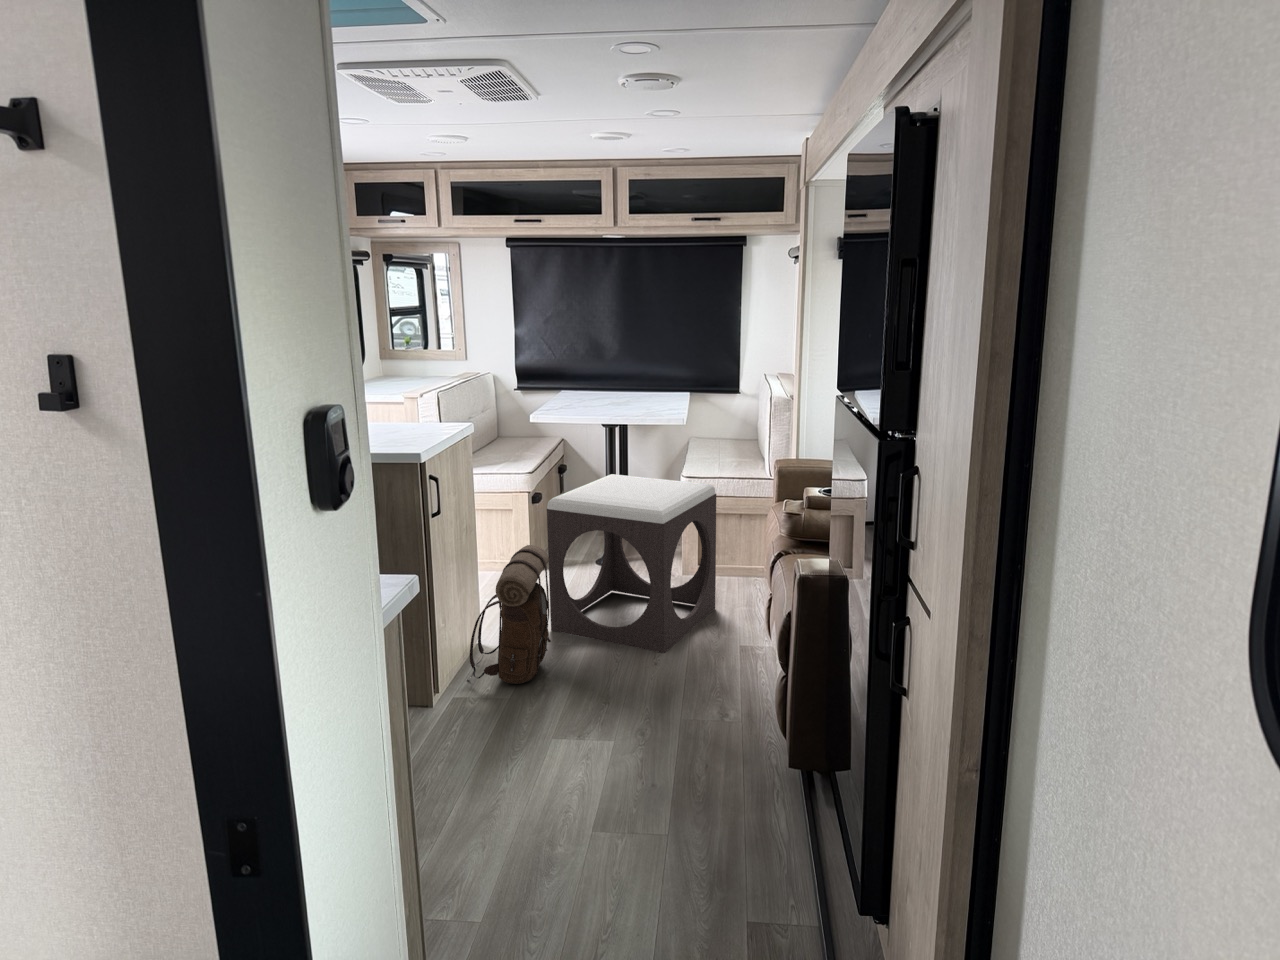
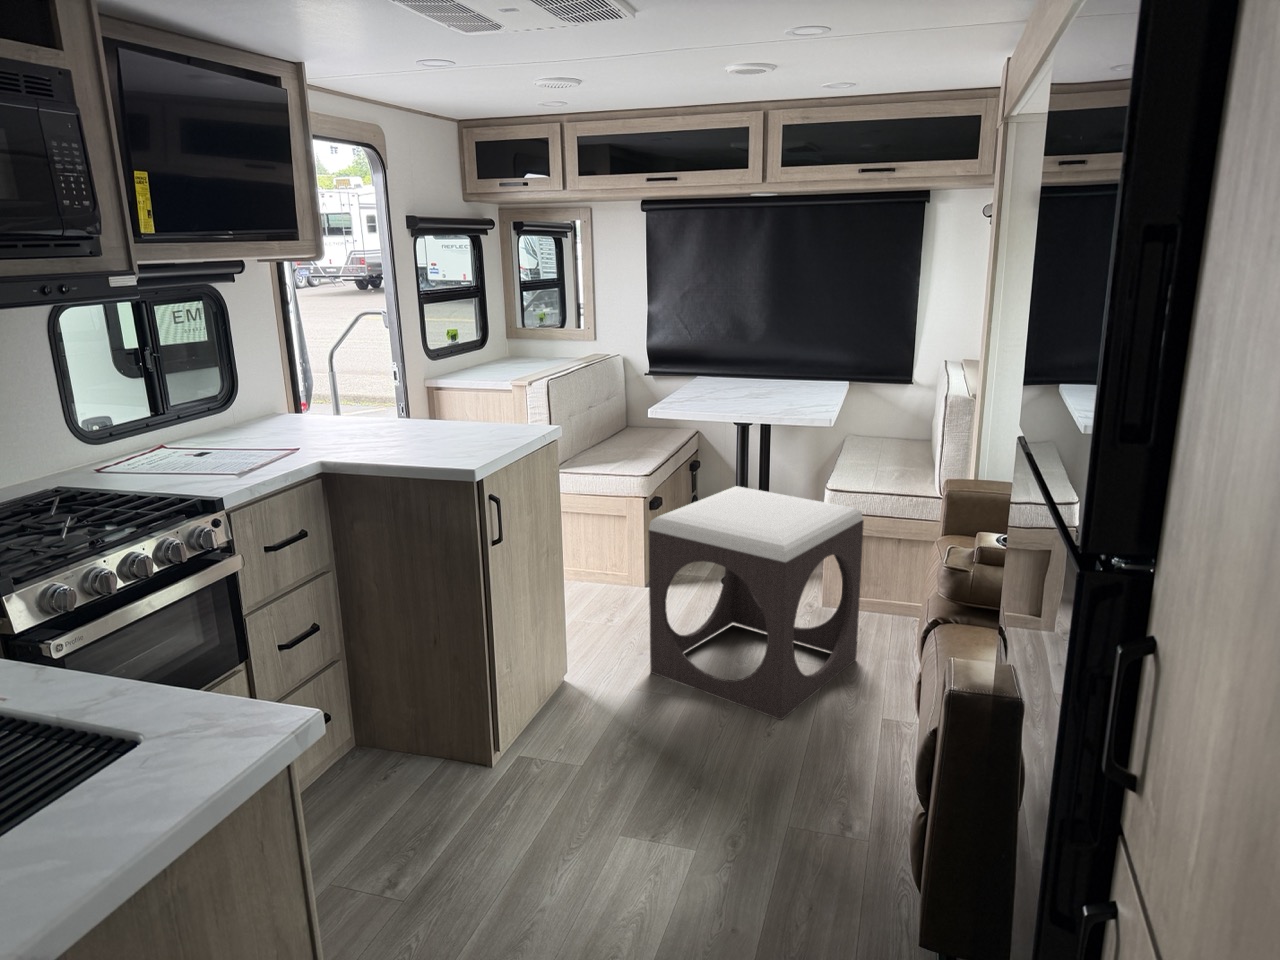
backpack: present [470,545,551,684] -> none [537,576,643,748]

